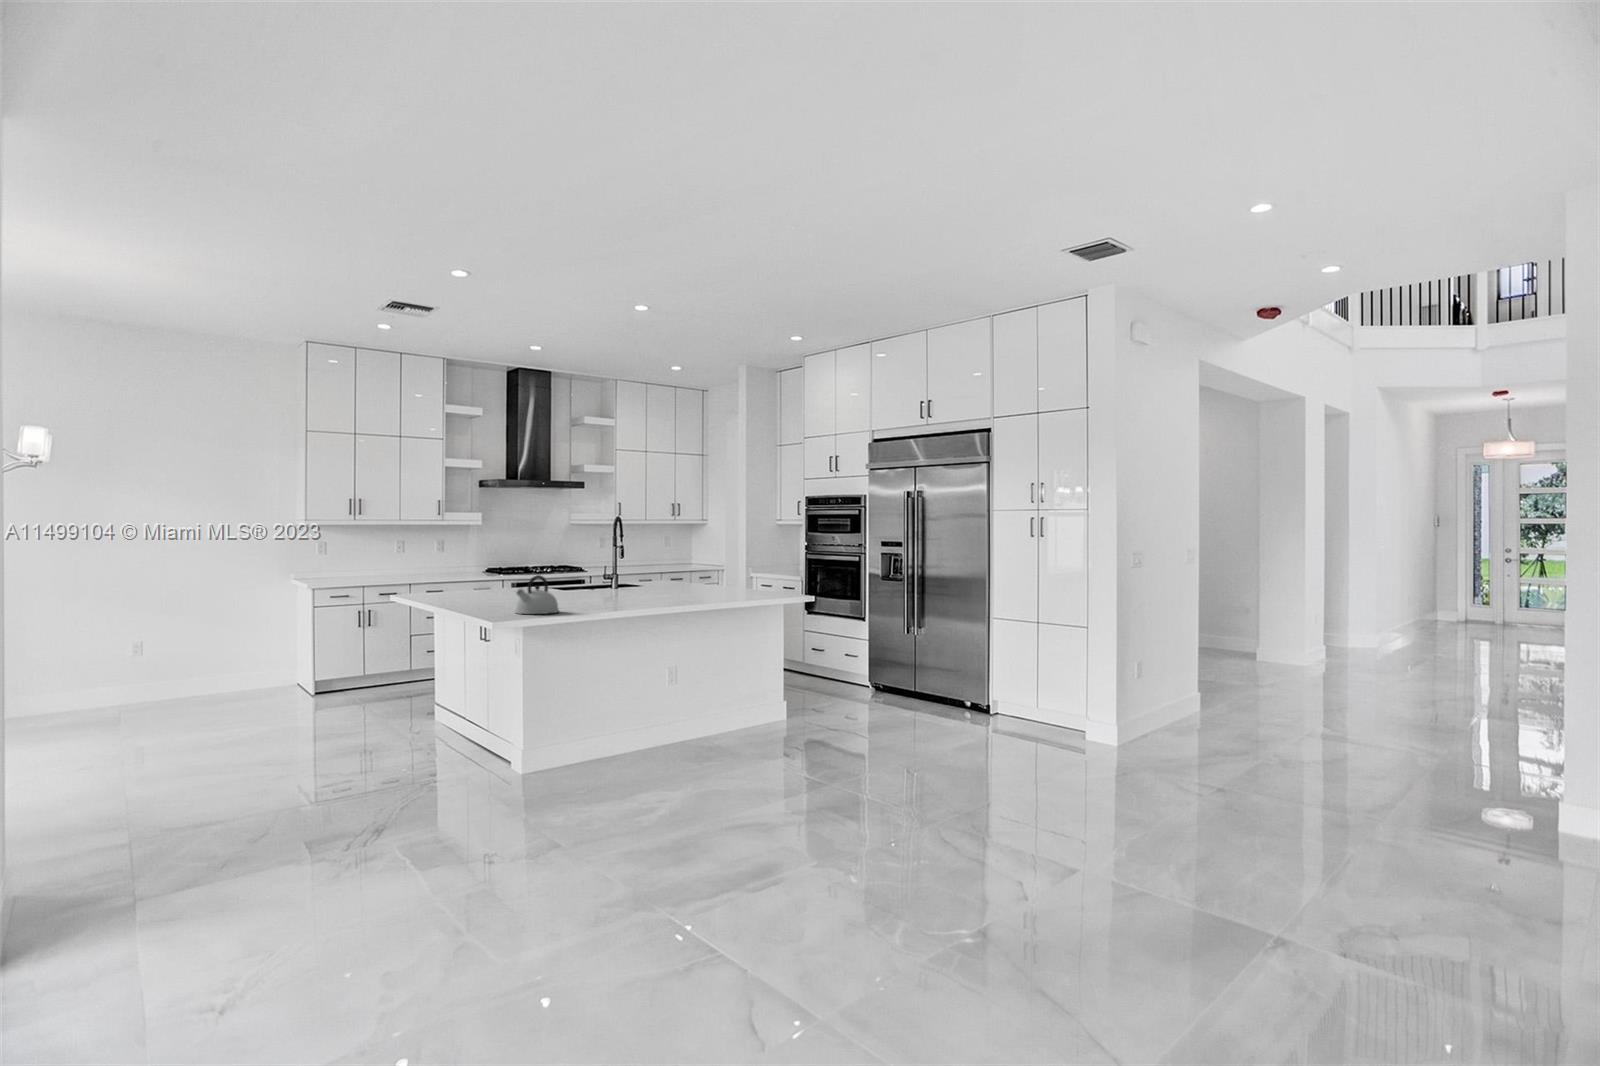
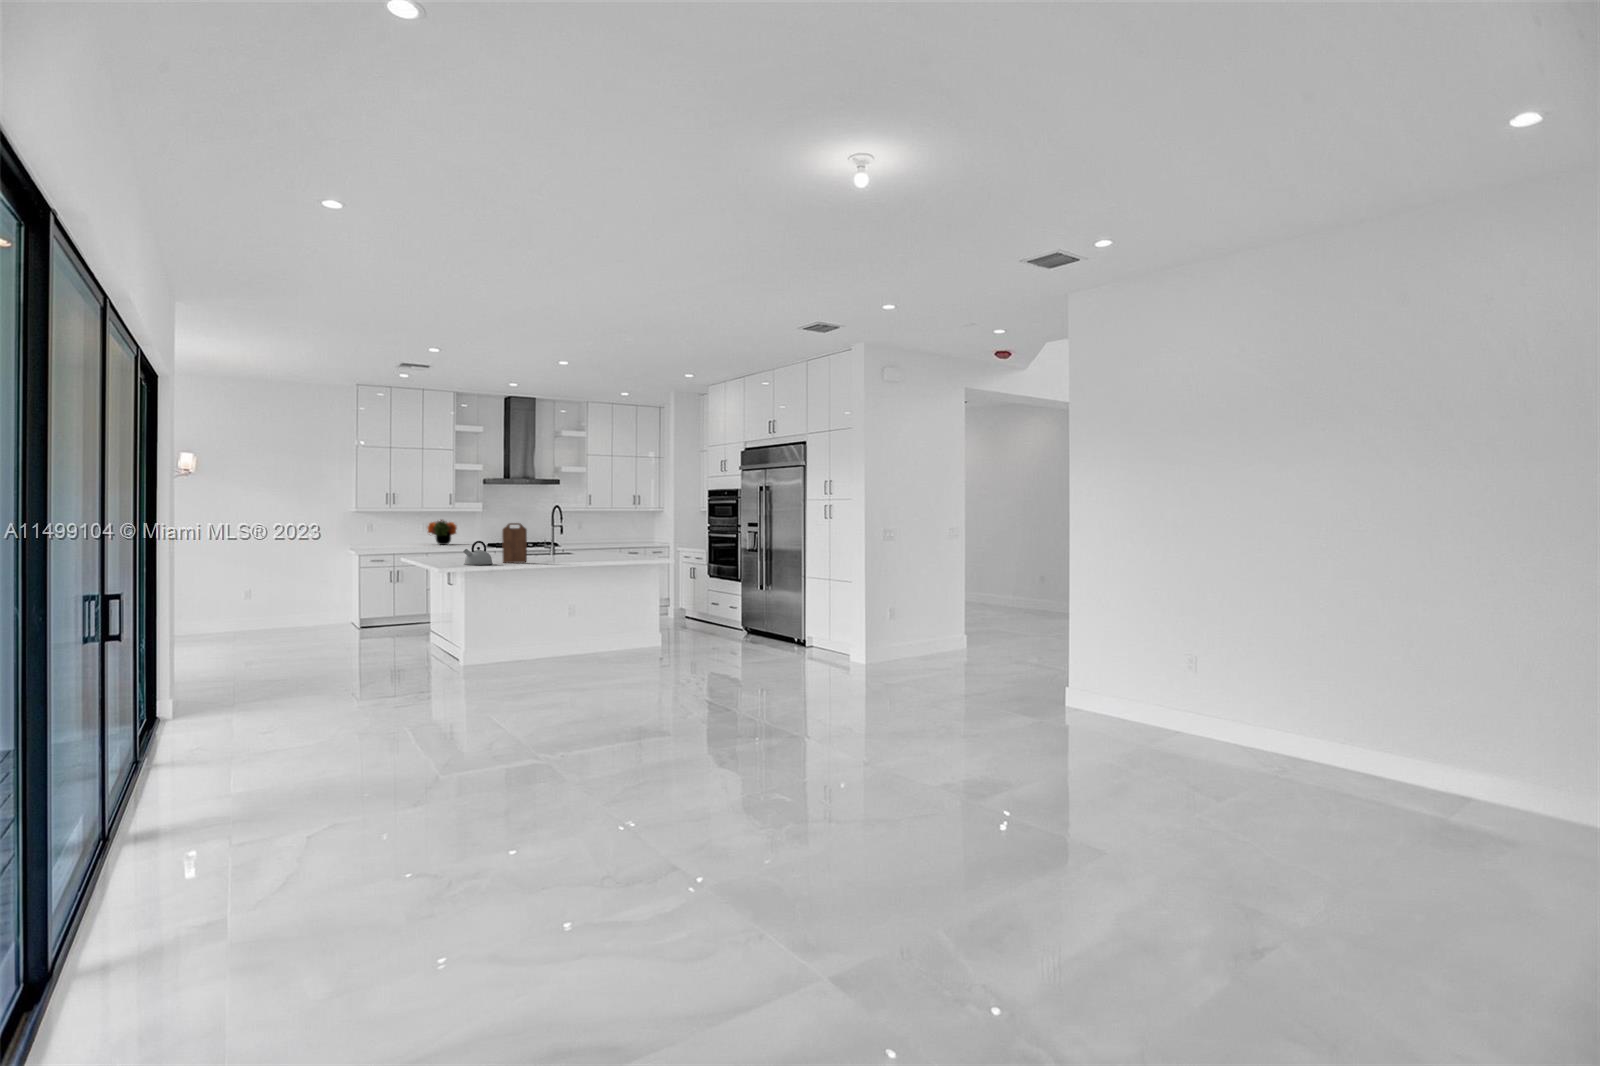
flower arrangement: none [401,535,444,570] -> present [428,520,456,545]
cutting board: none [567,546,602,608] -> present [502,523,527,563]

